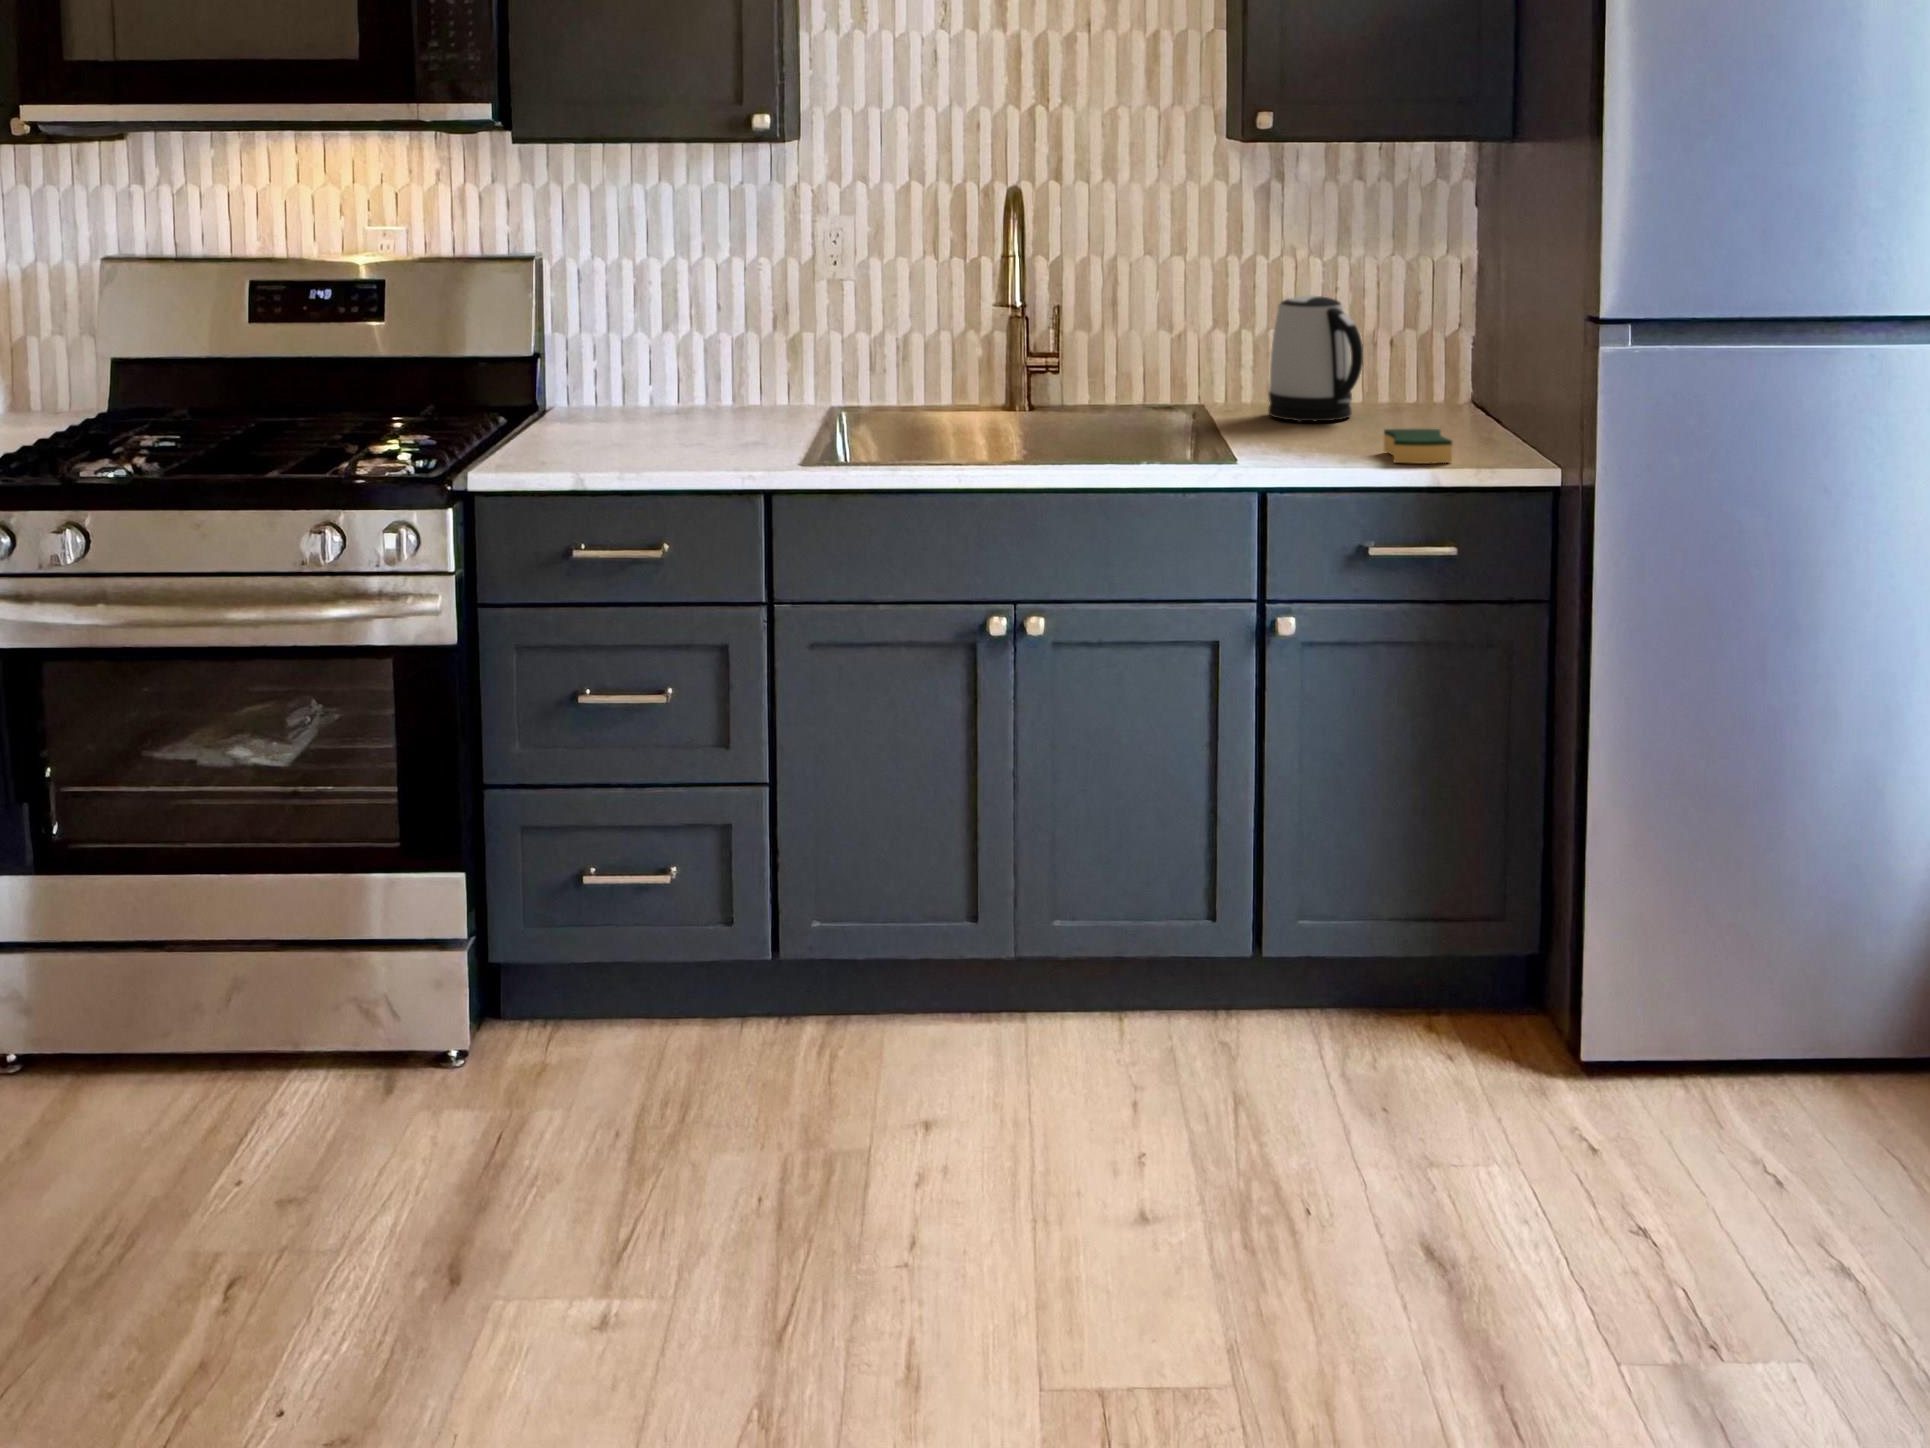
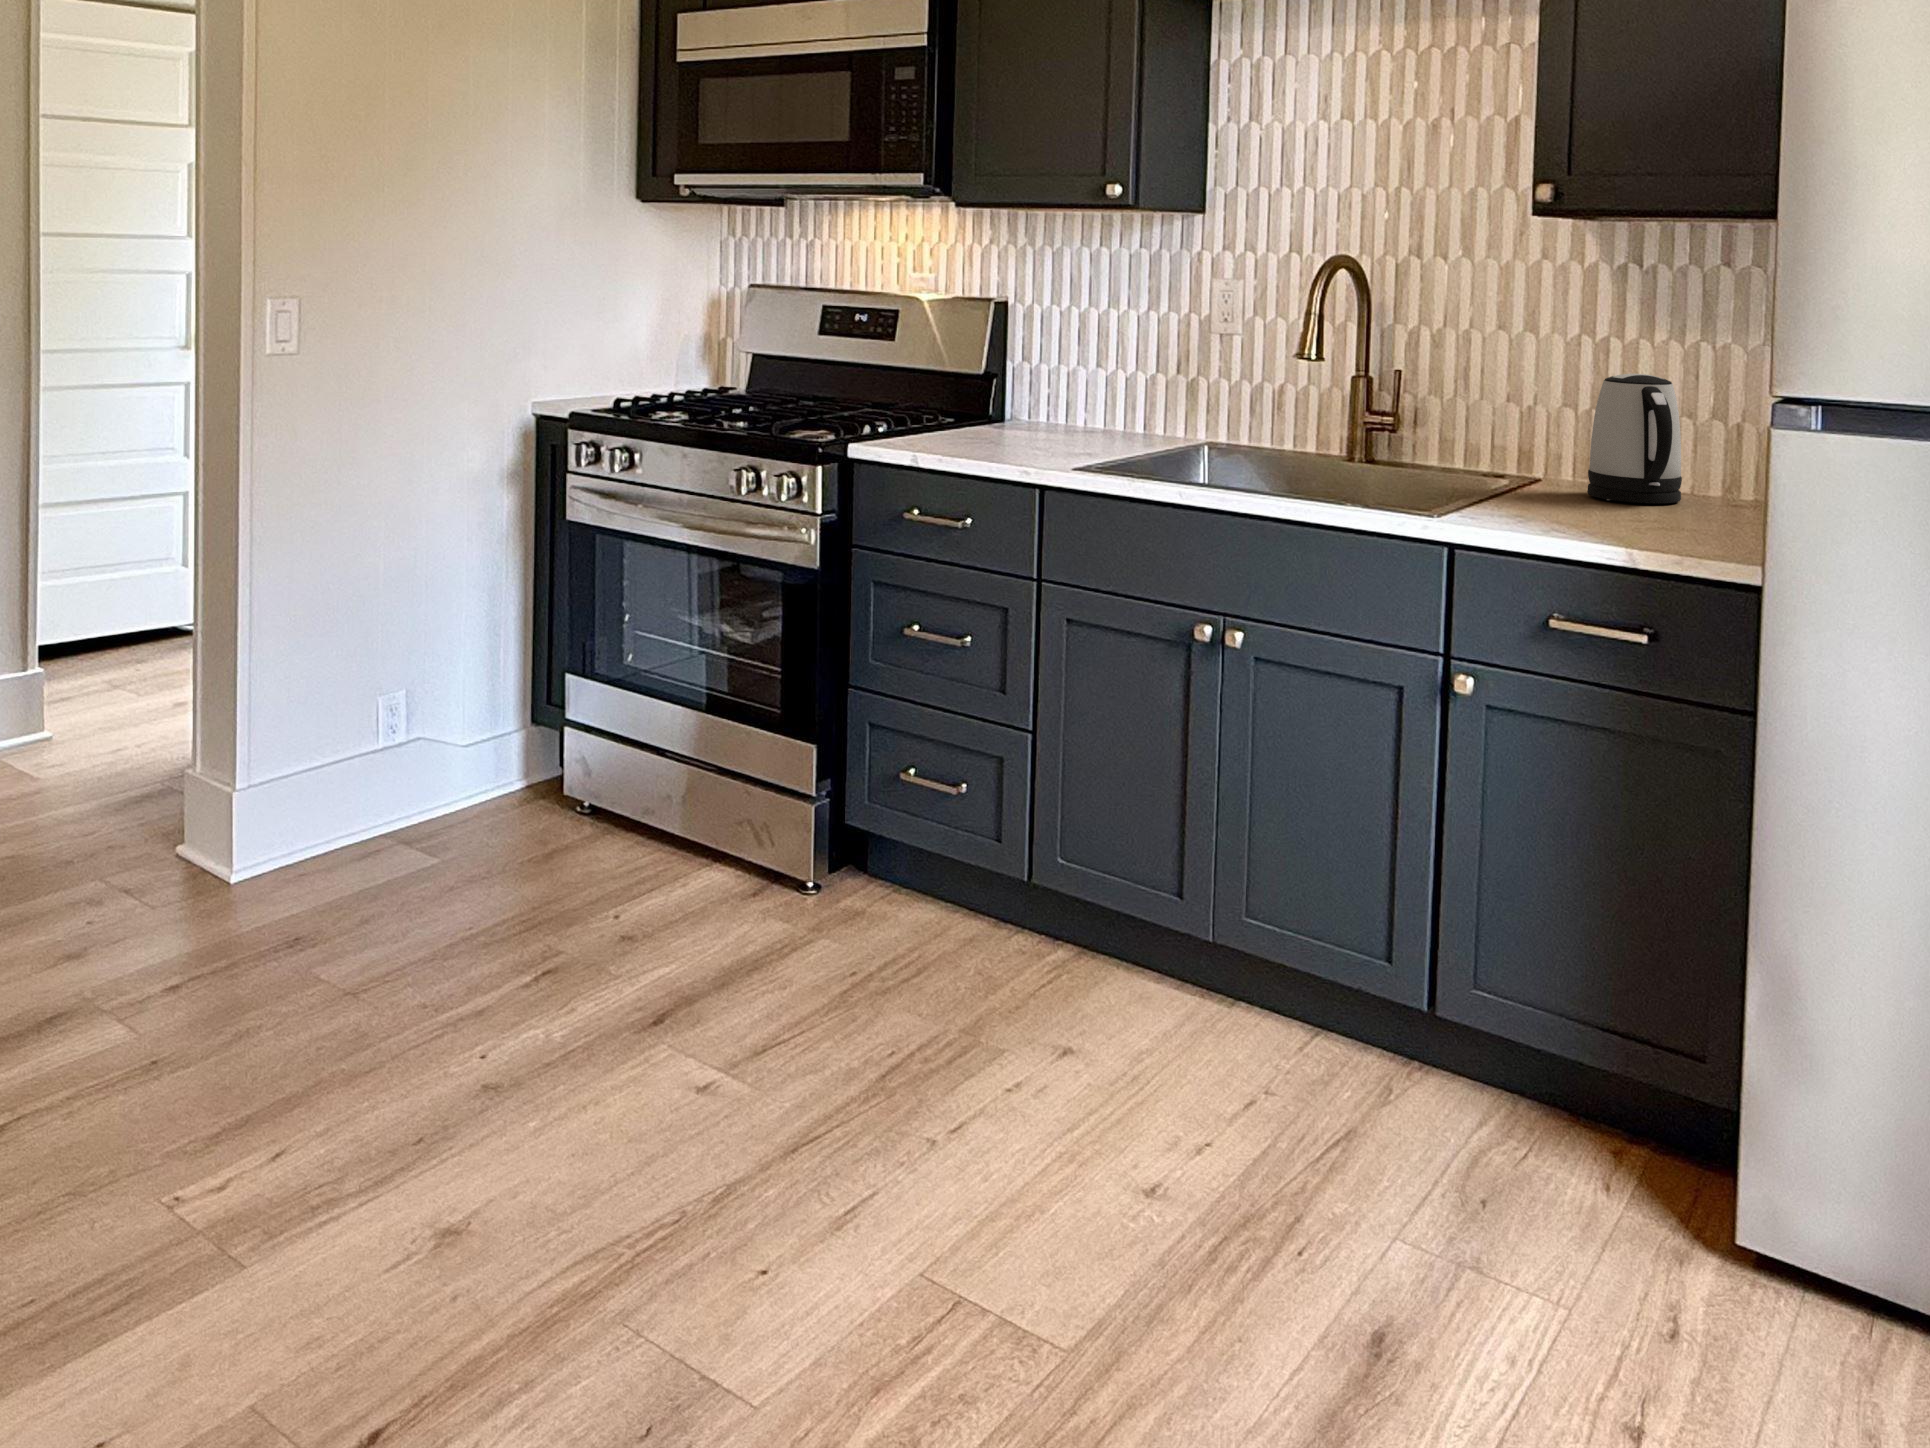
sponge: present [1384,429,1452,464] -> none [1599,506,1685,546]

